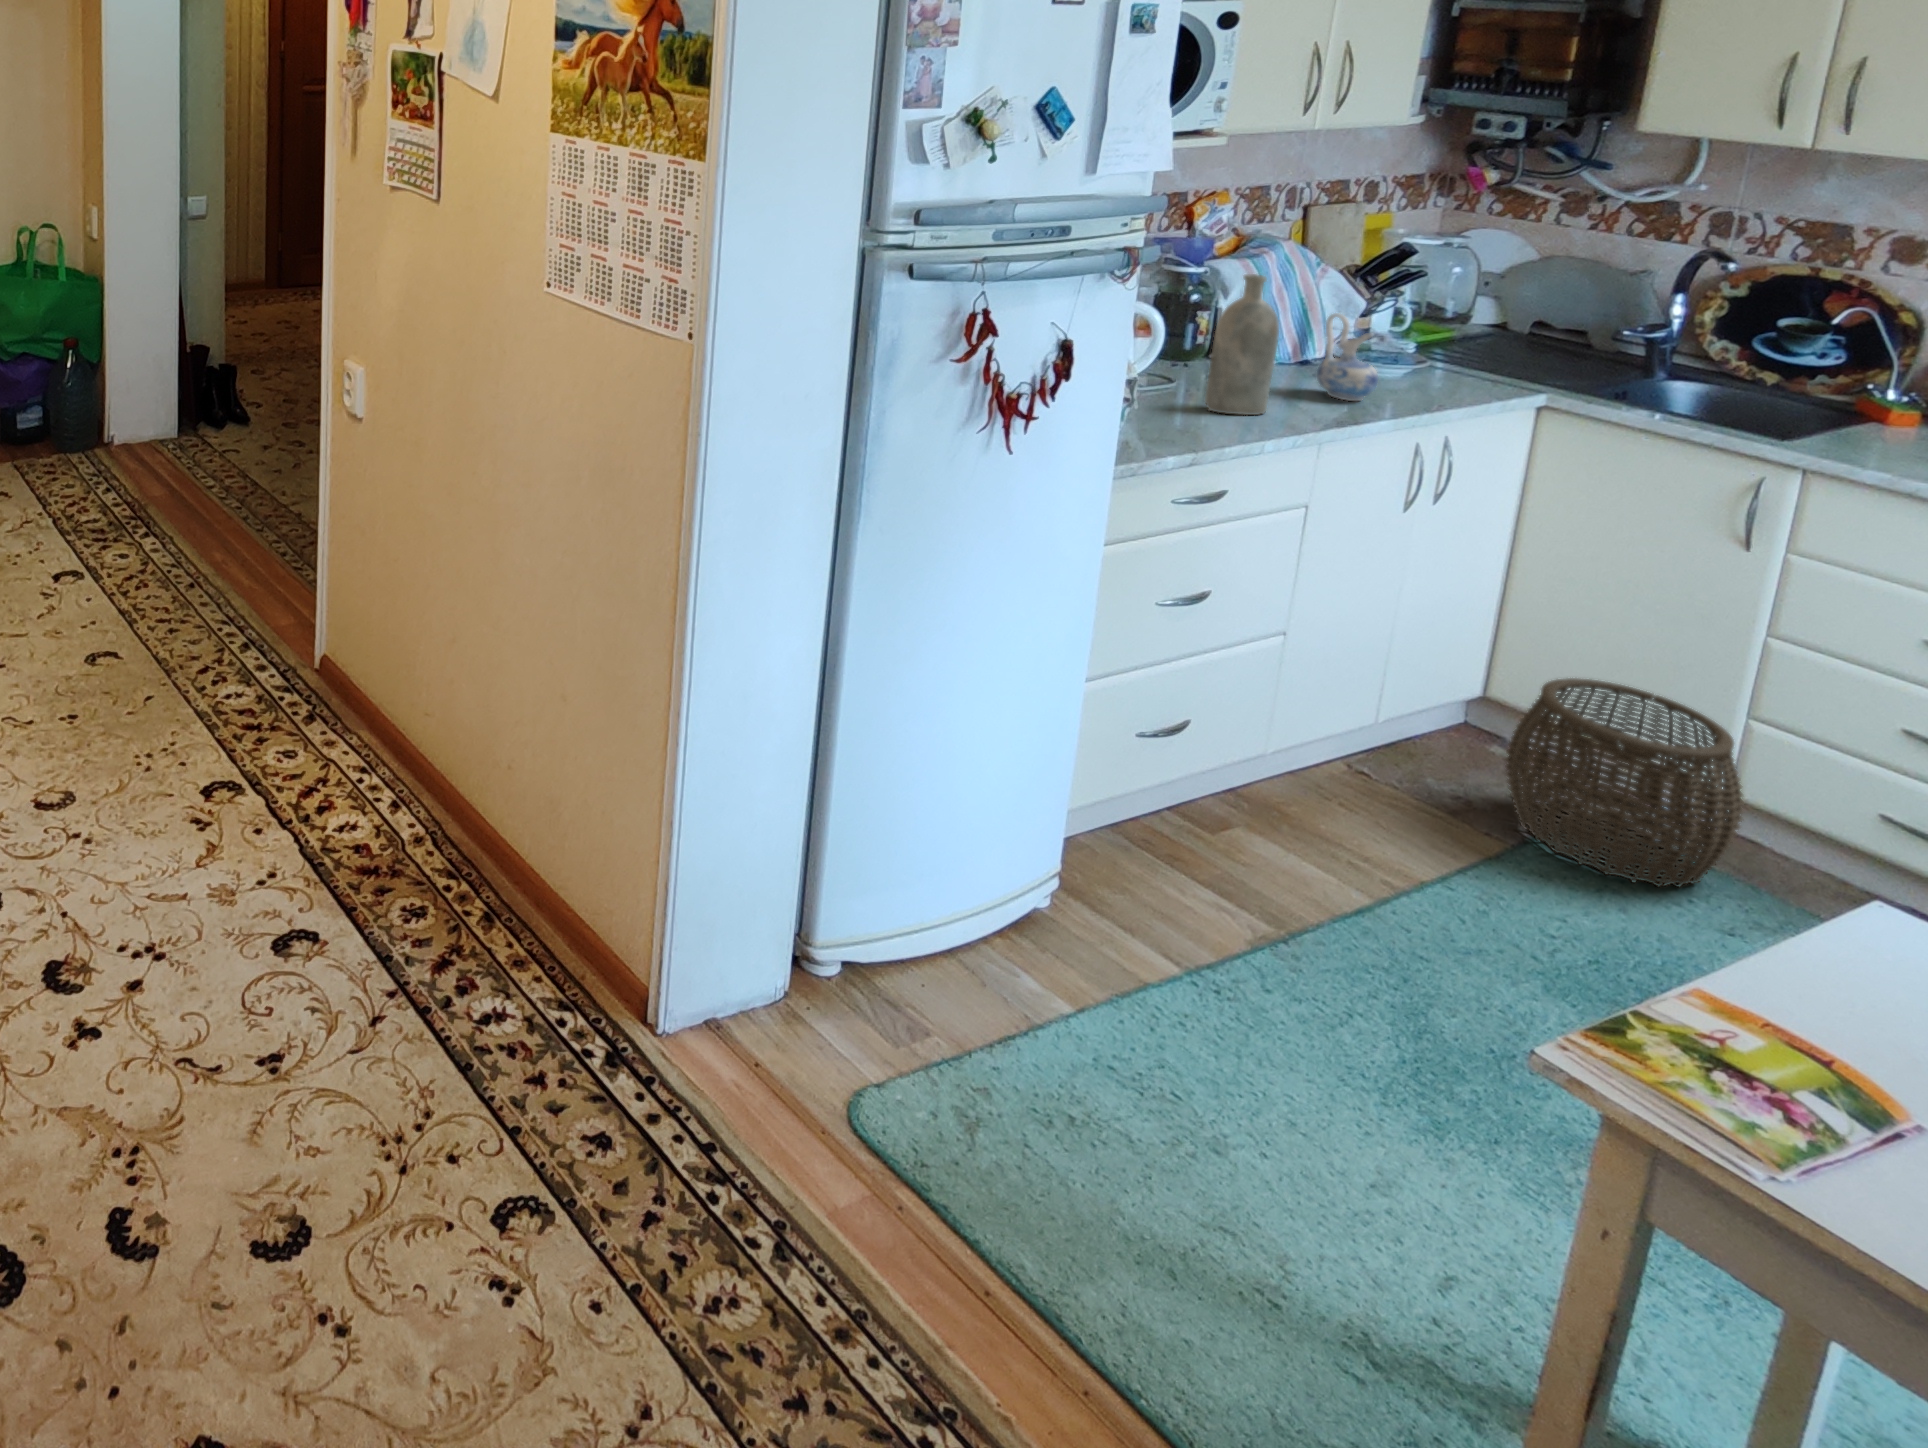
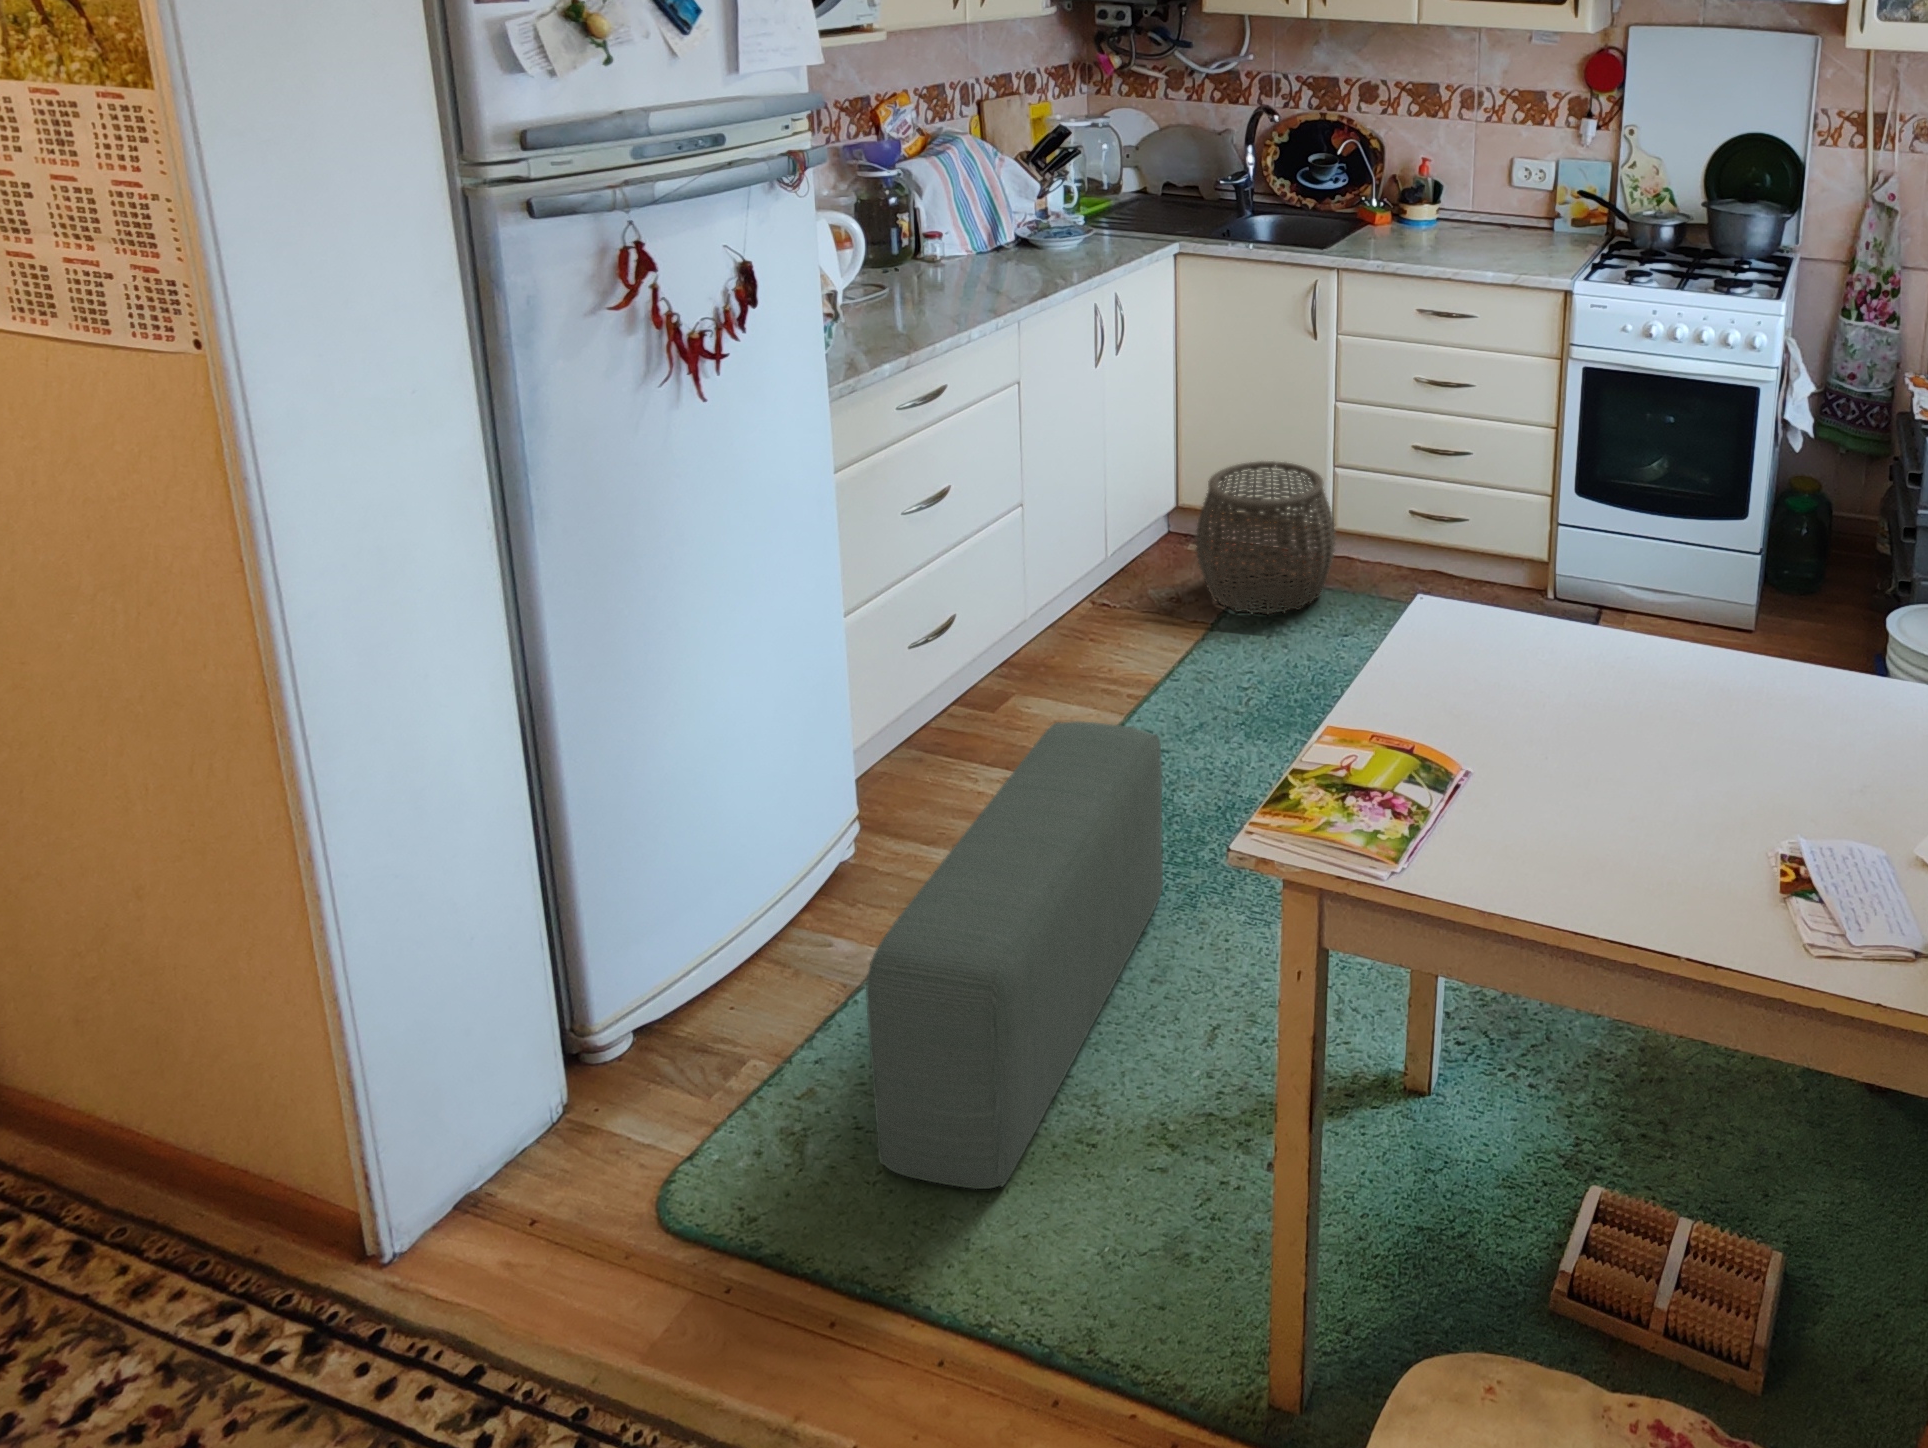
bottle: present [1205,274,1279,415] -> none [912,167,970,309]
ceramic pitcher: present [1317,313,1378,401] -> none [1007,195,1055,274]
pouf: none [1057,881,1444,1307] -> present [866,721,1163,1189]

